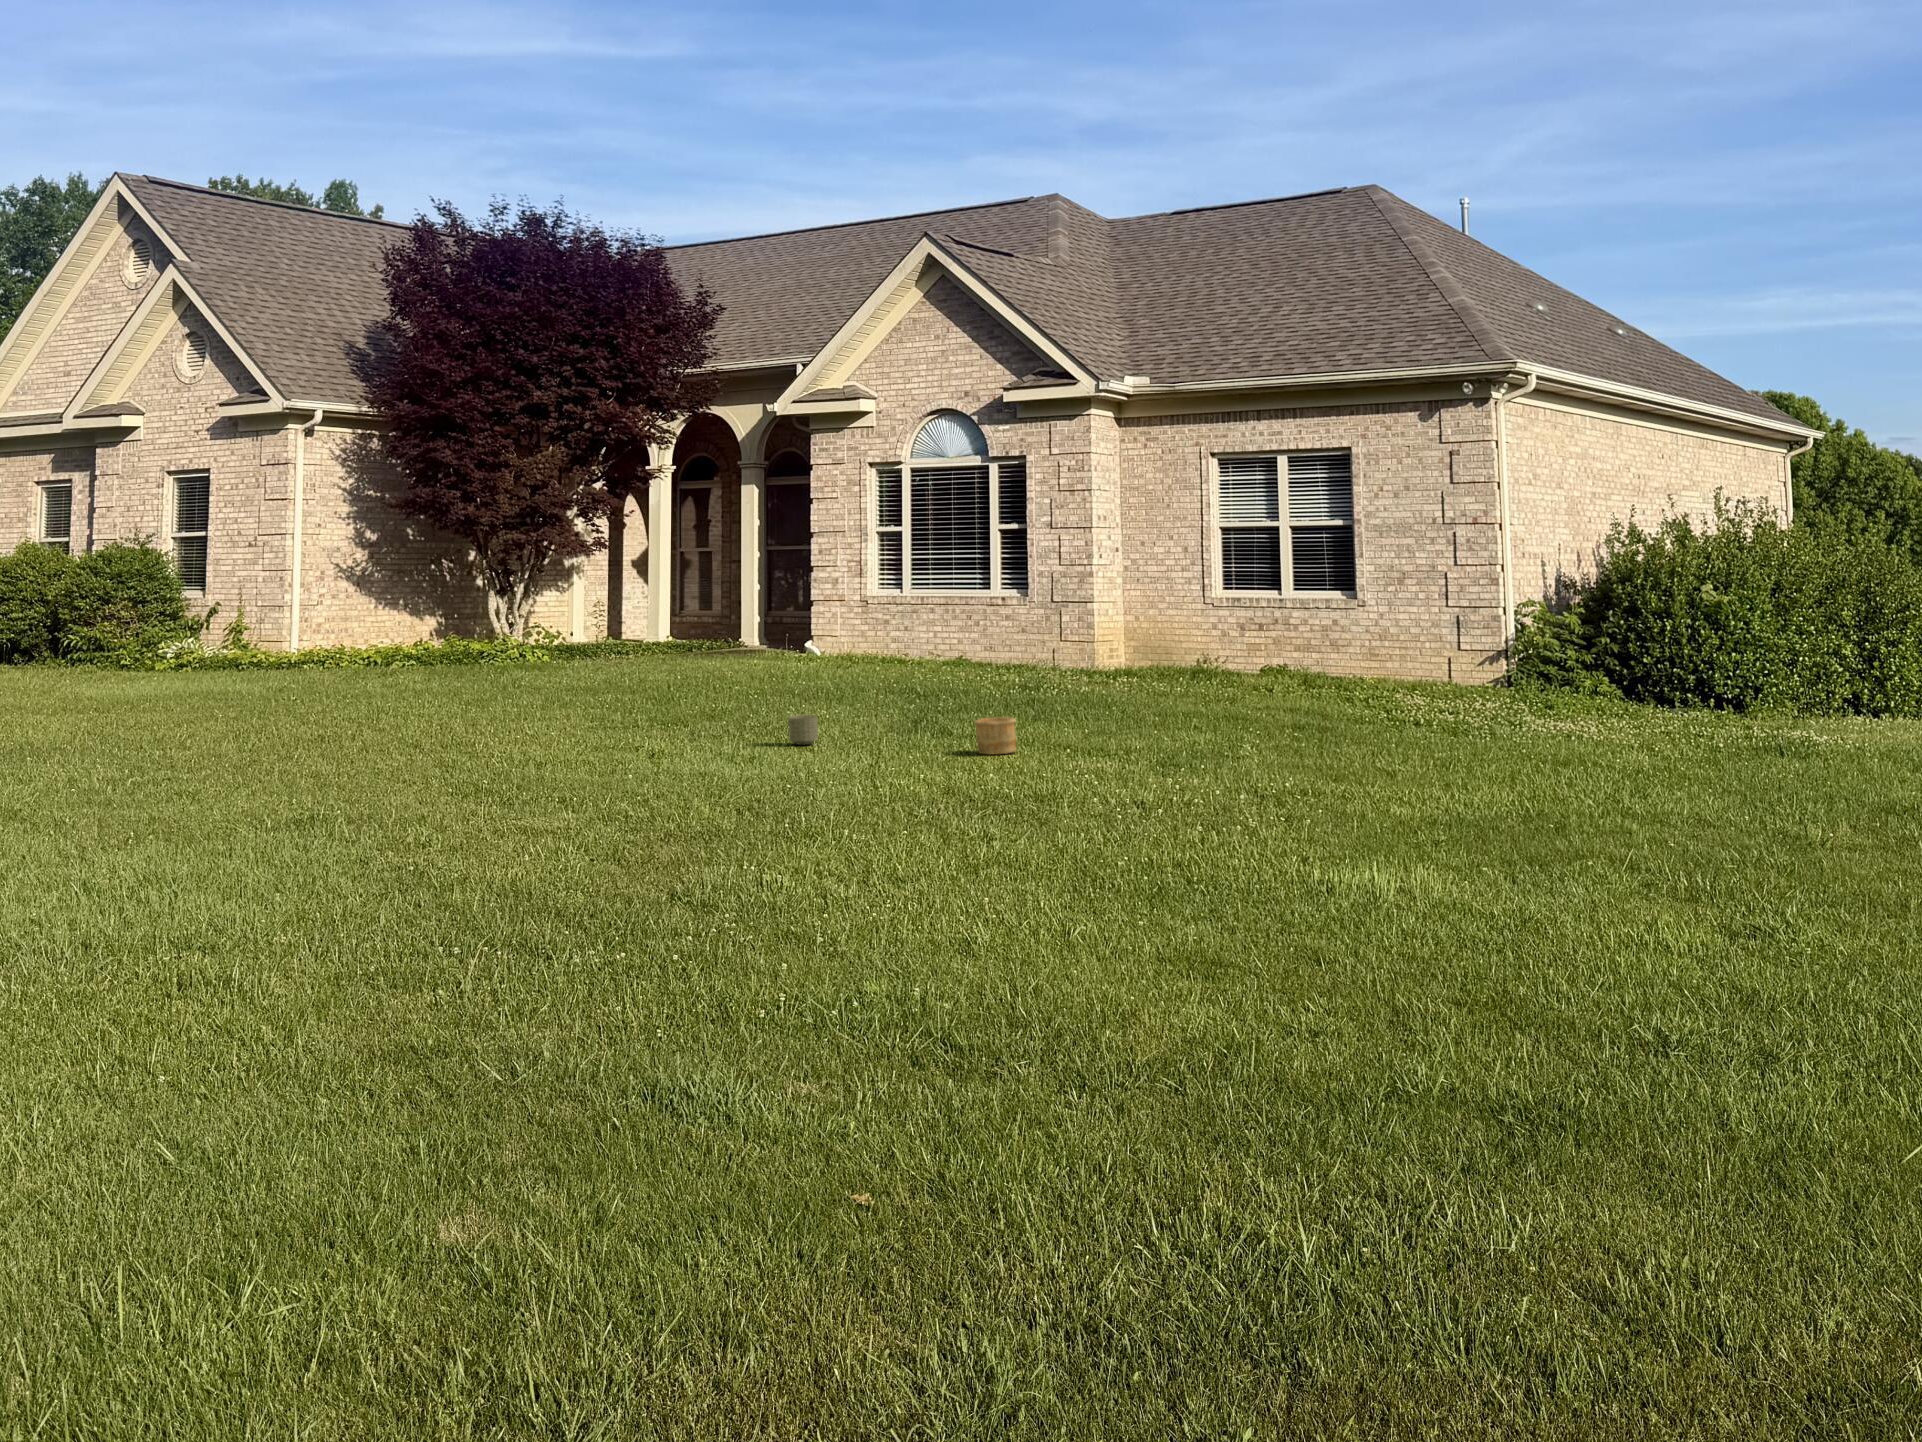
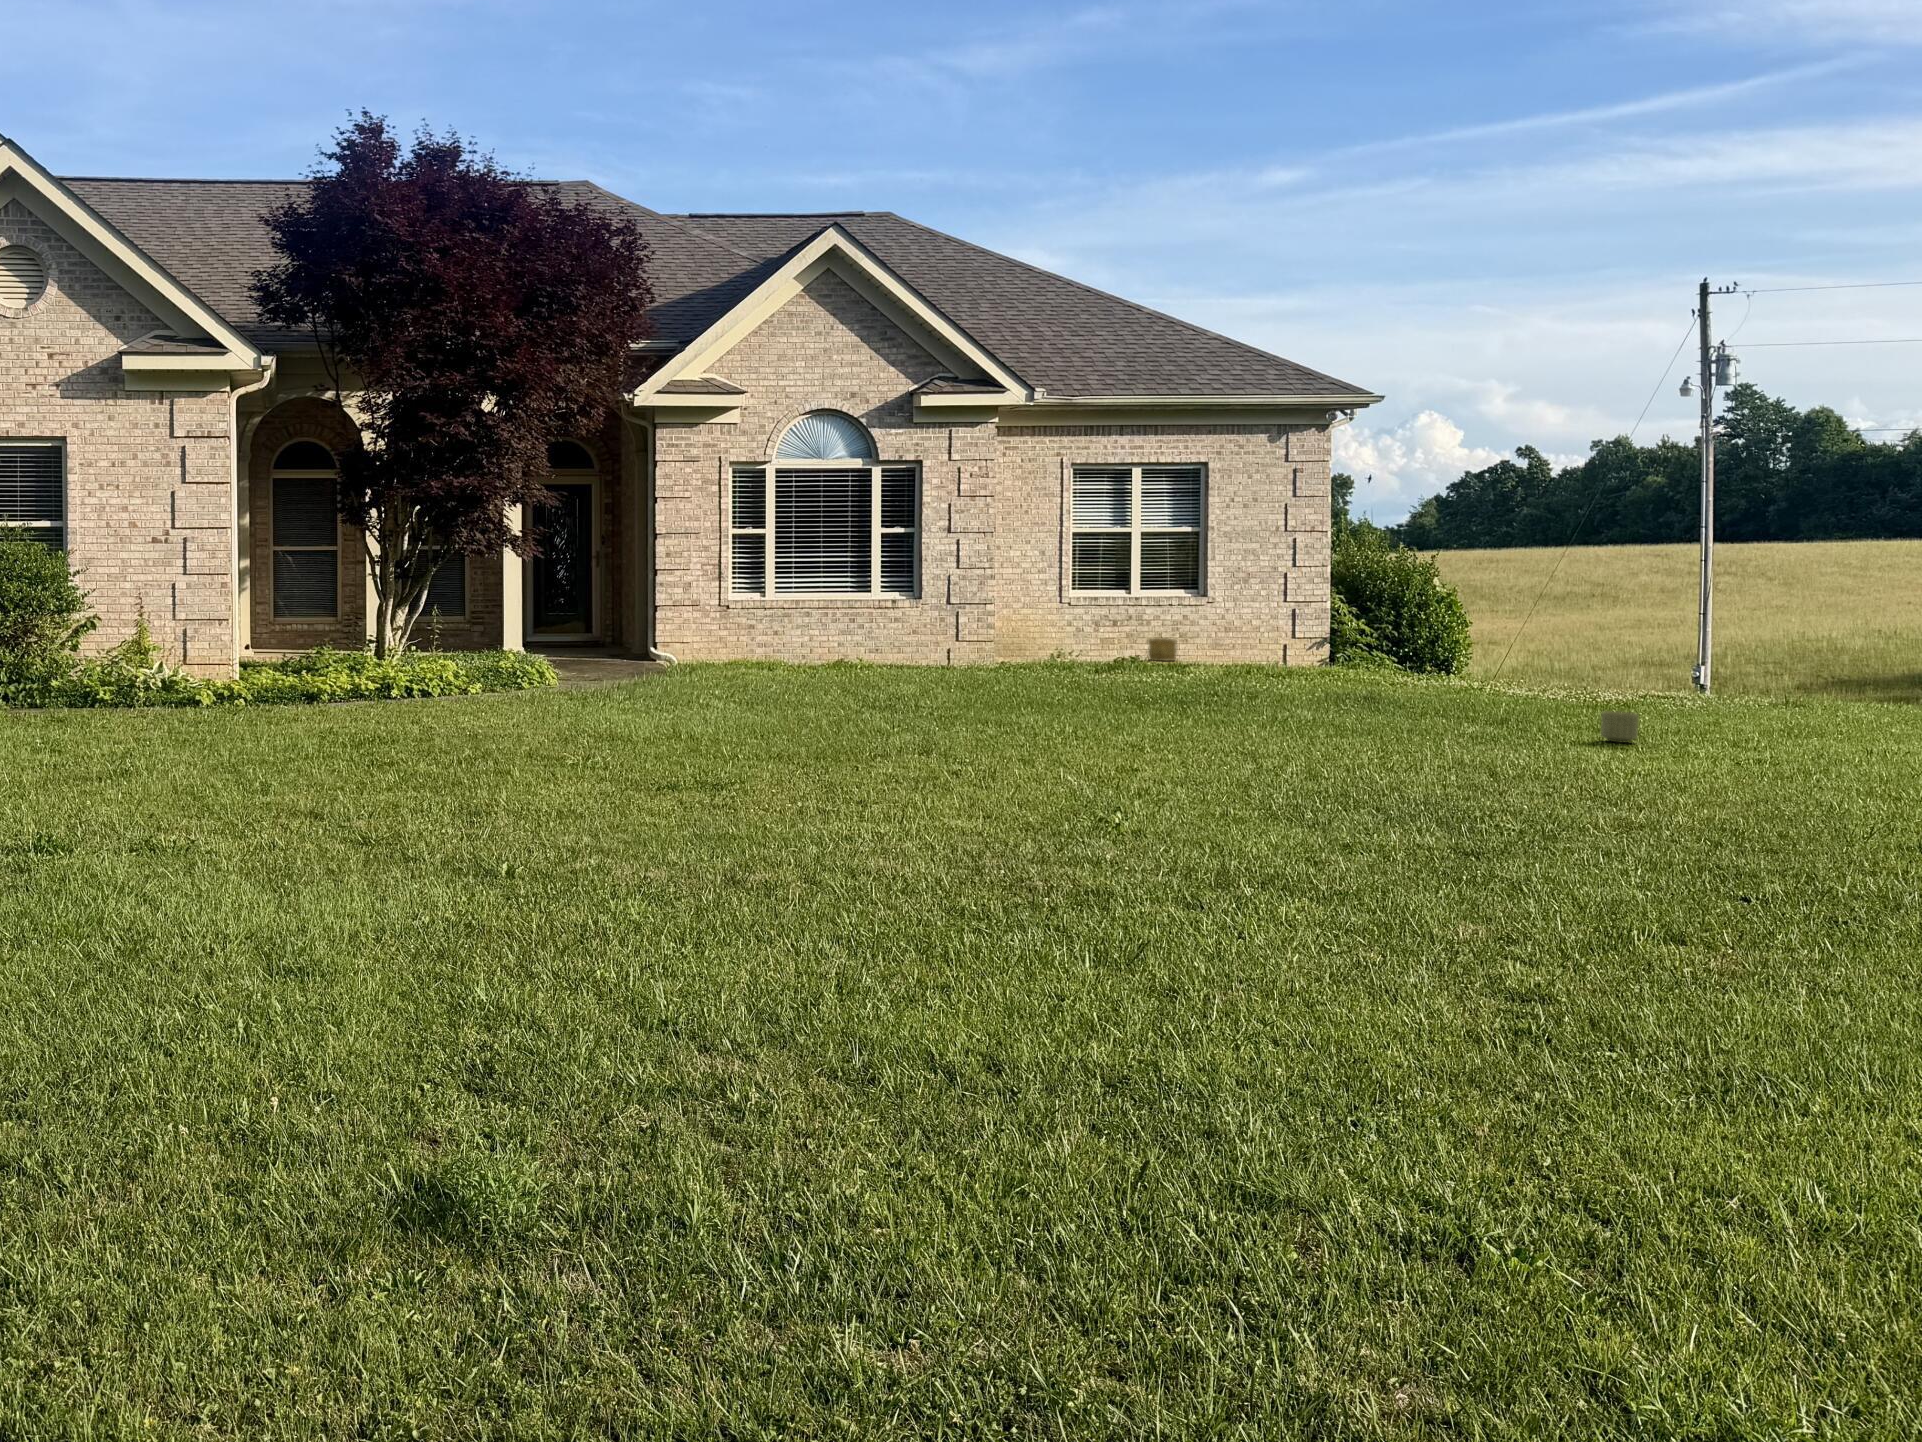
wooden bucket: present [975,717,1016,755] -> present [1149,638,1177,661]

